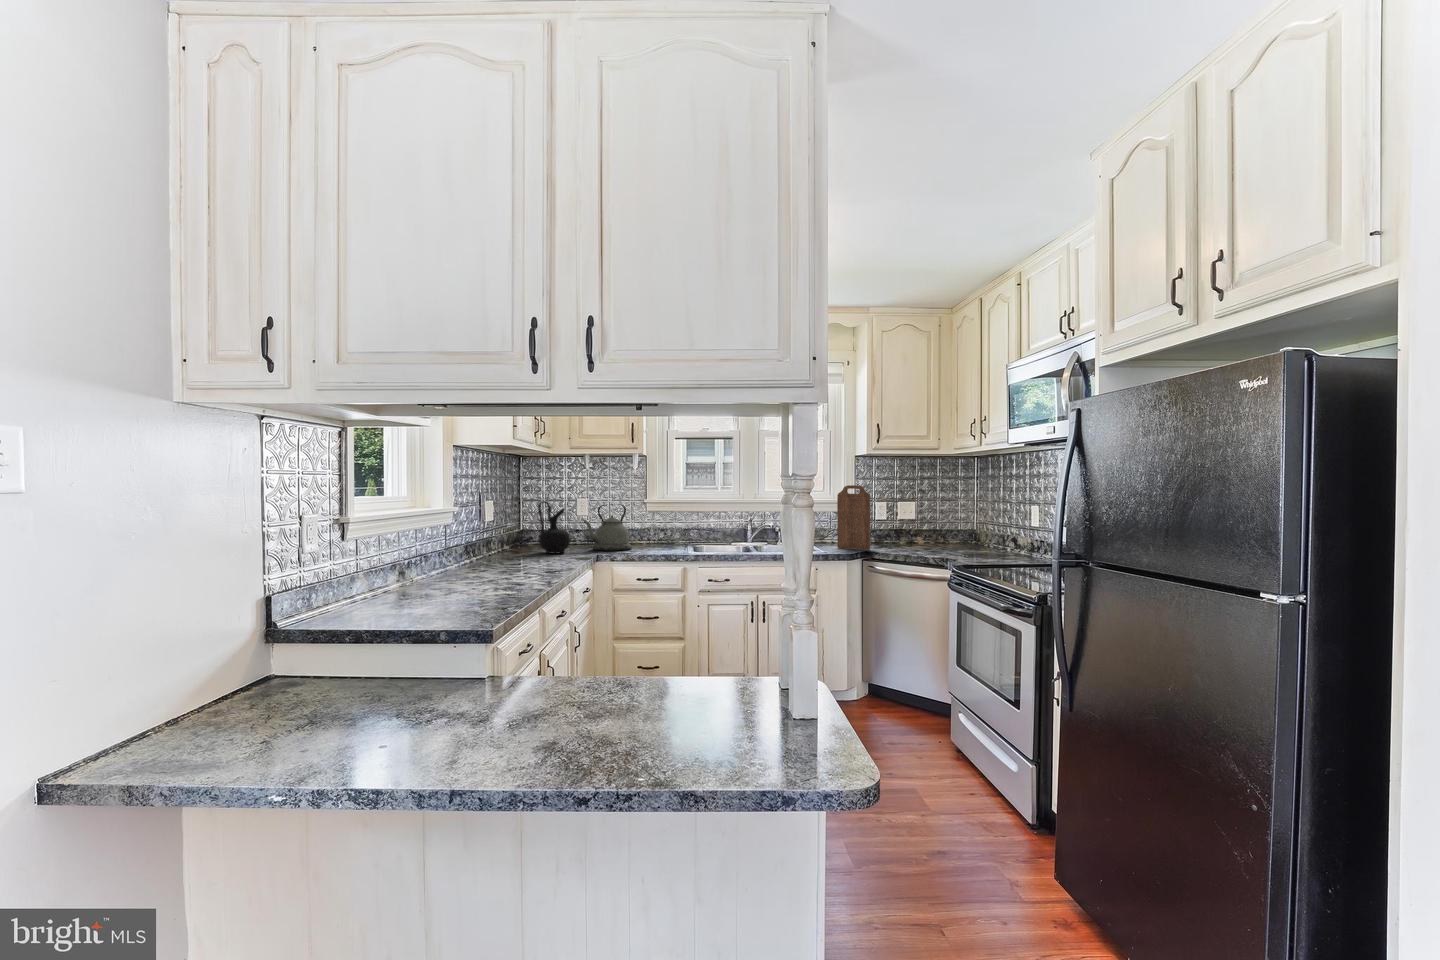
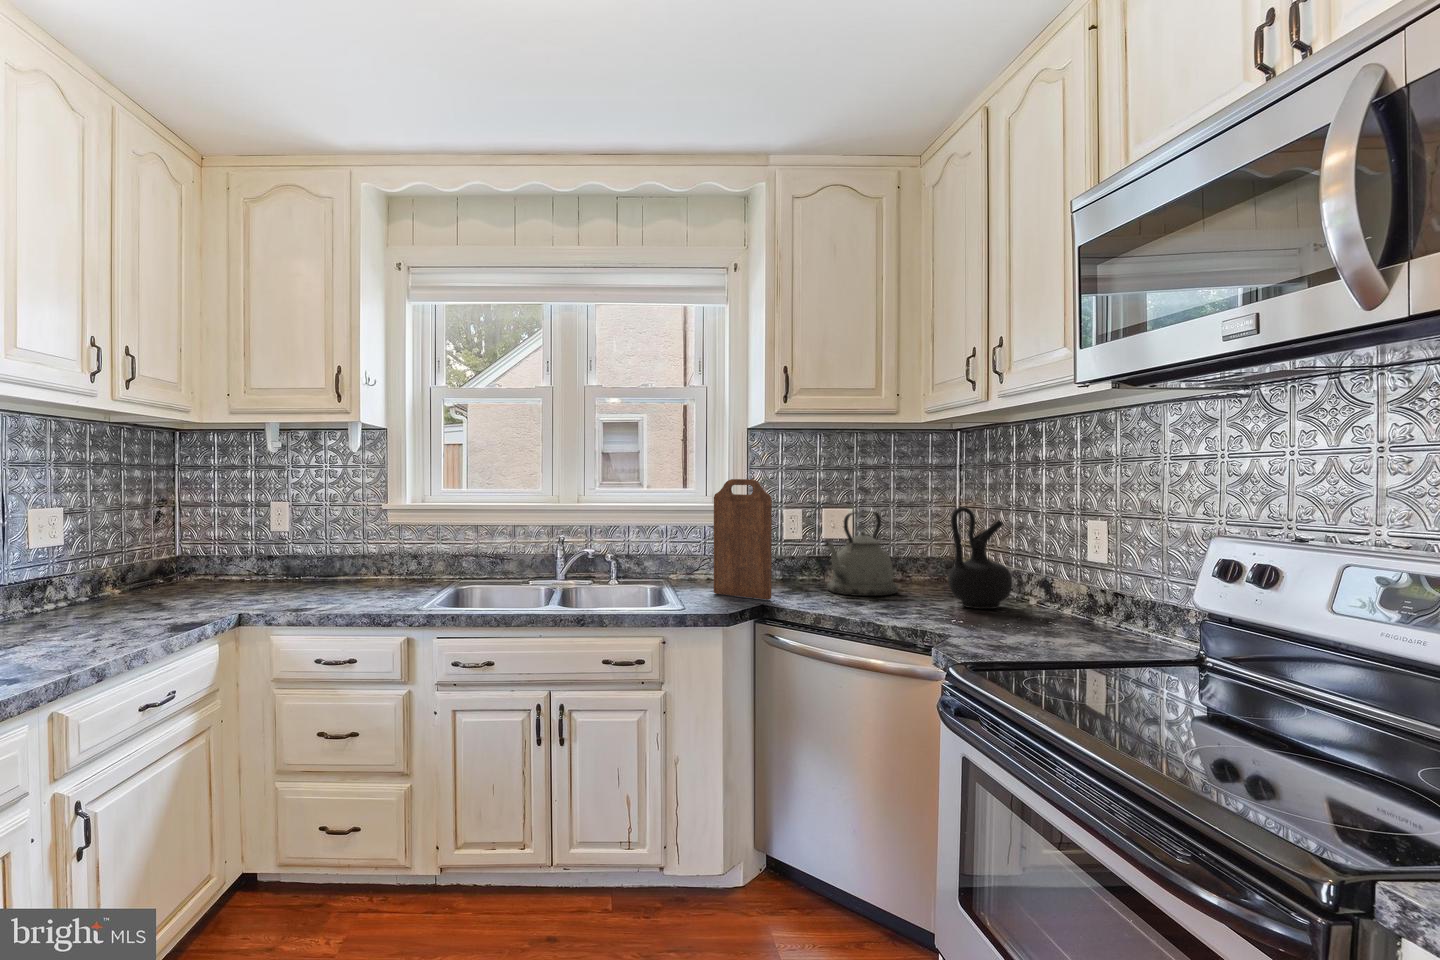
ceramic jug: present [538,501,571,554] -> present [948,507,1012,609]
kettle: present [584,504,632,551] -> present [826,512,898,596]

